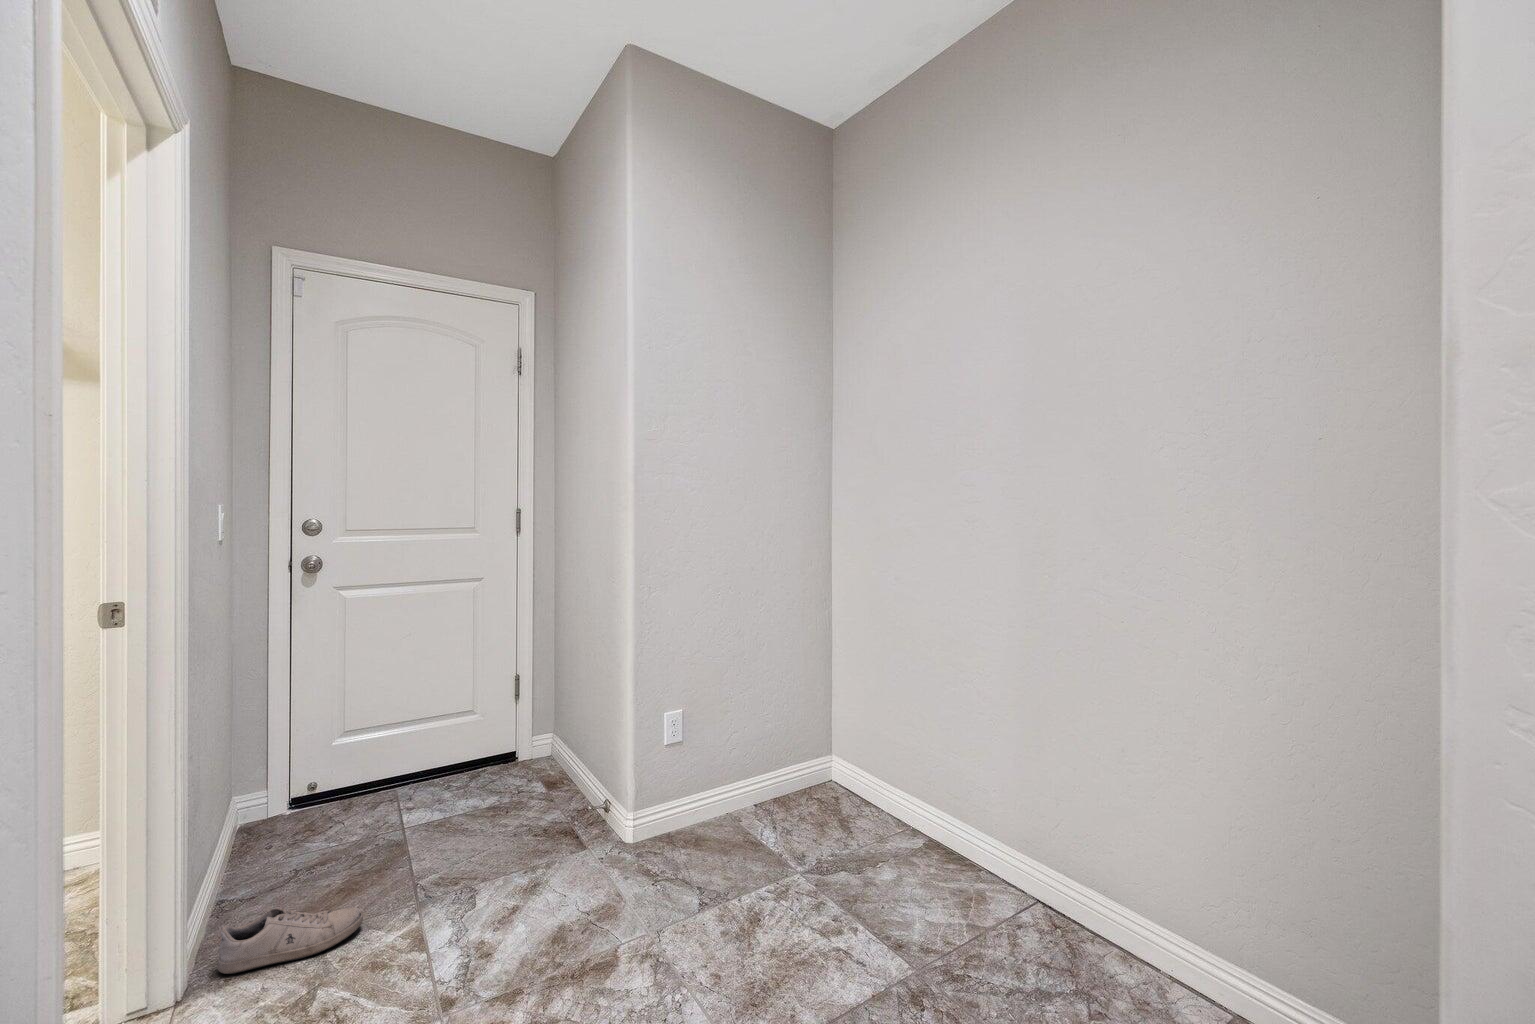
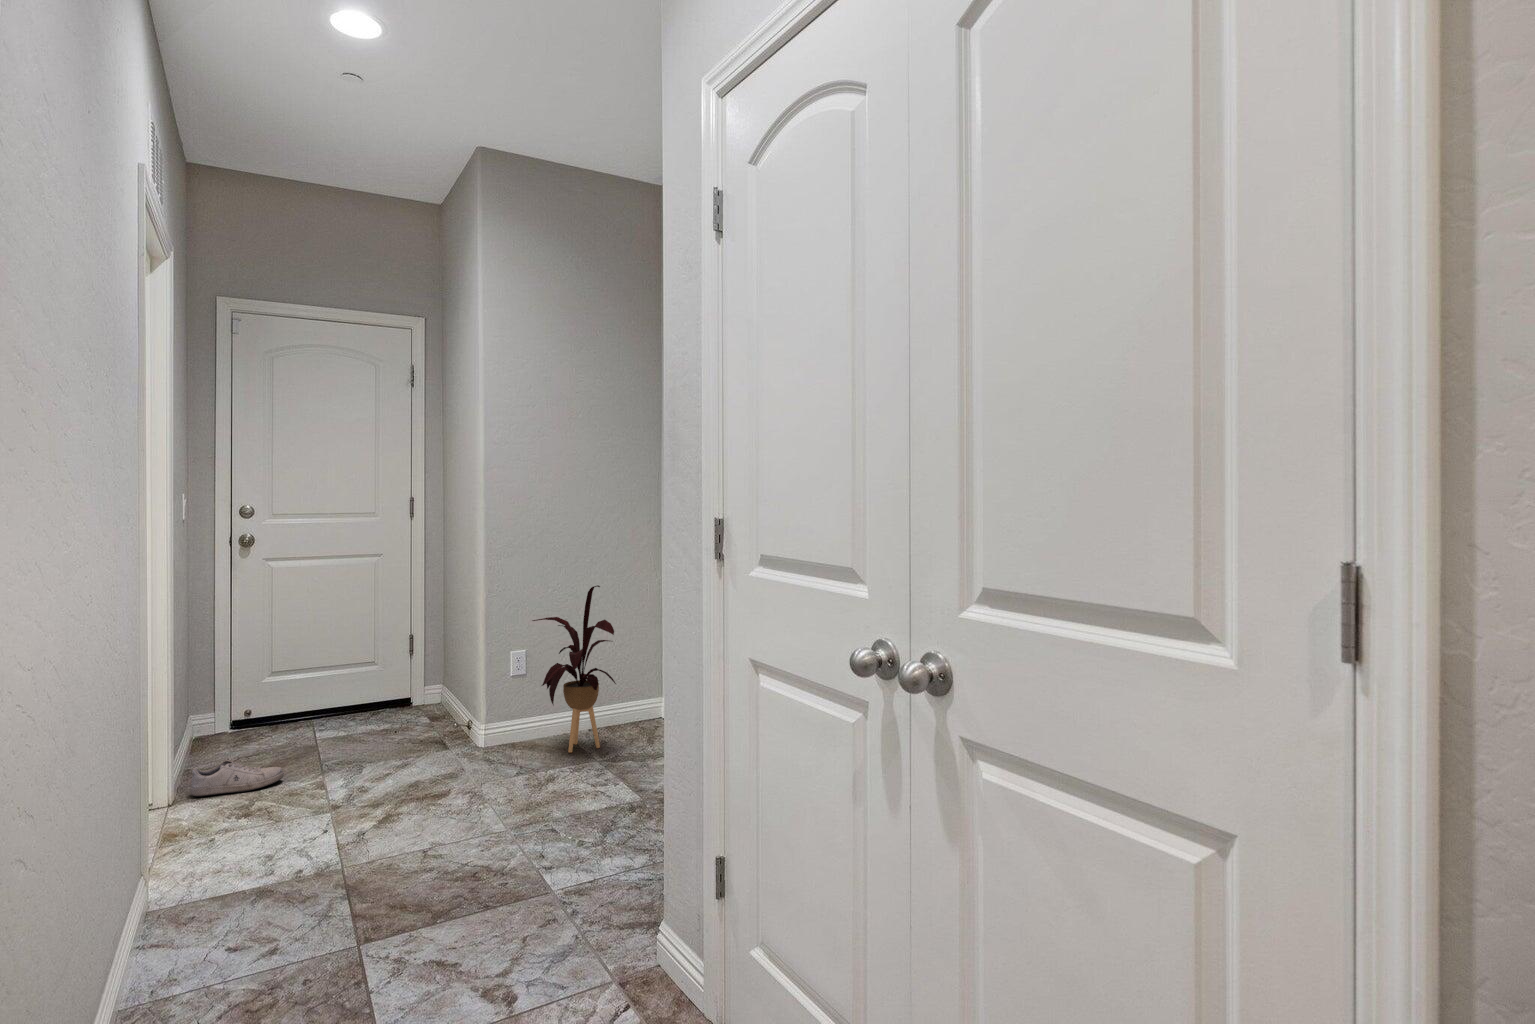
house plant: none [698,629,826,855] -> present [532,585,616,752]

